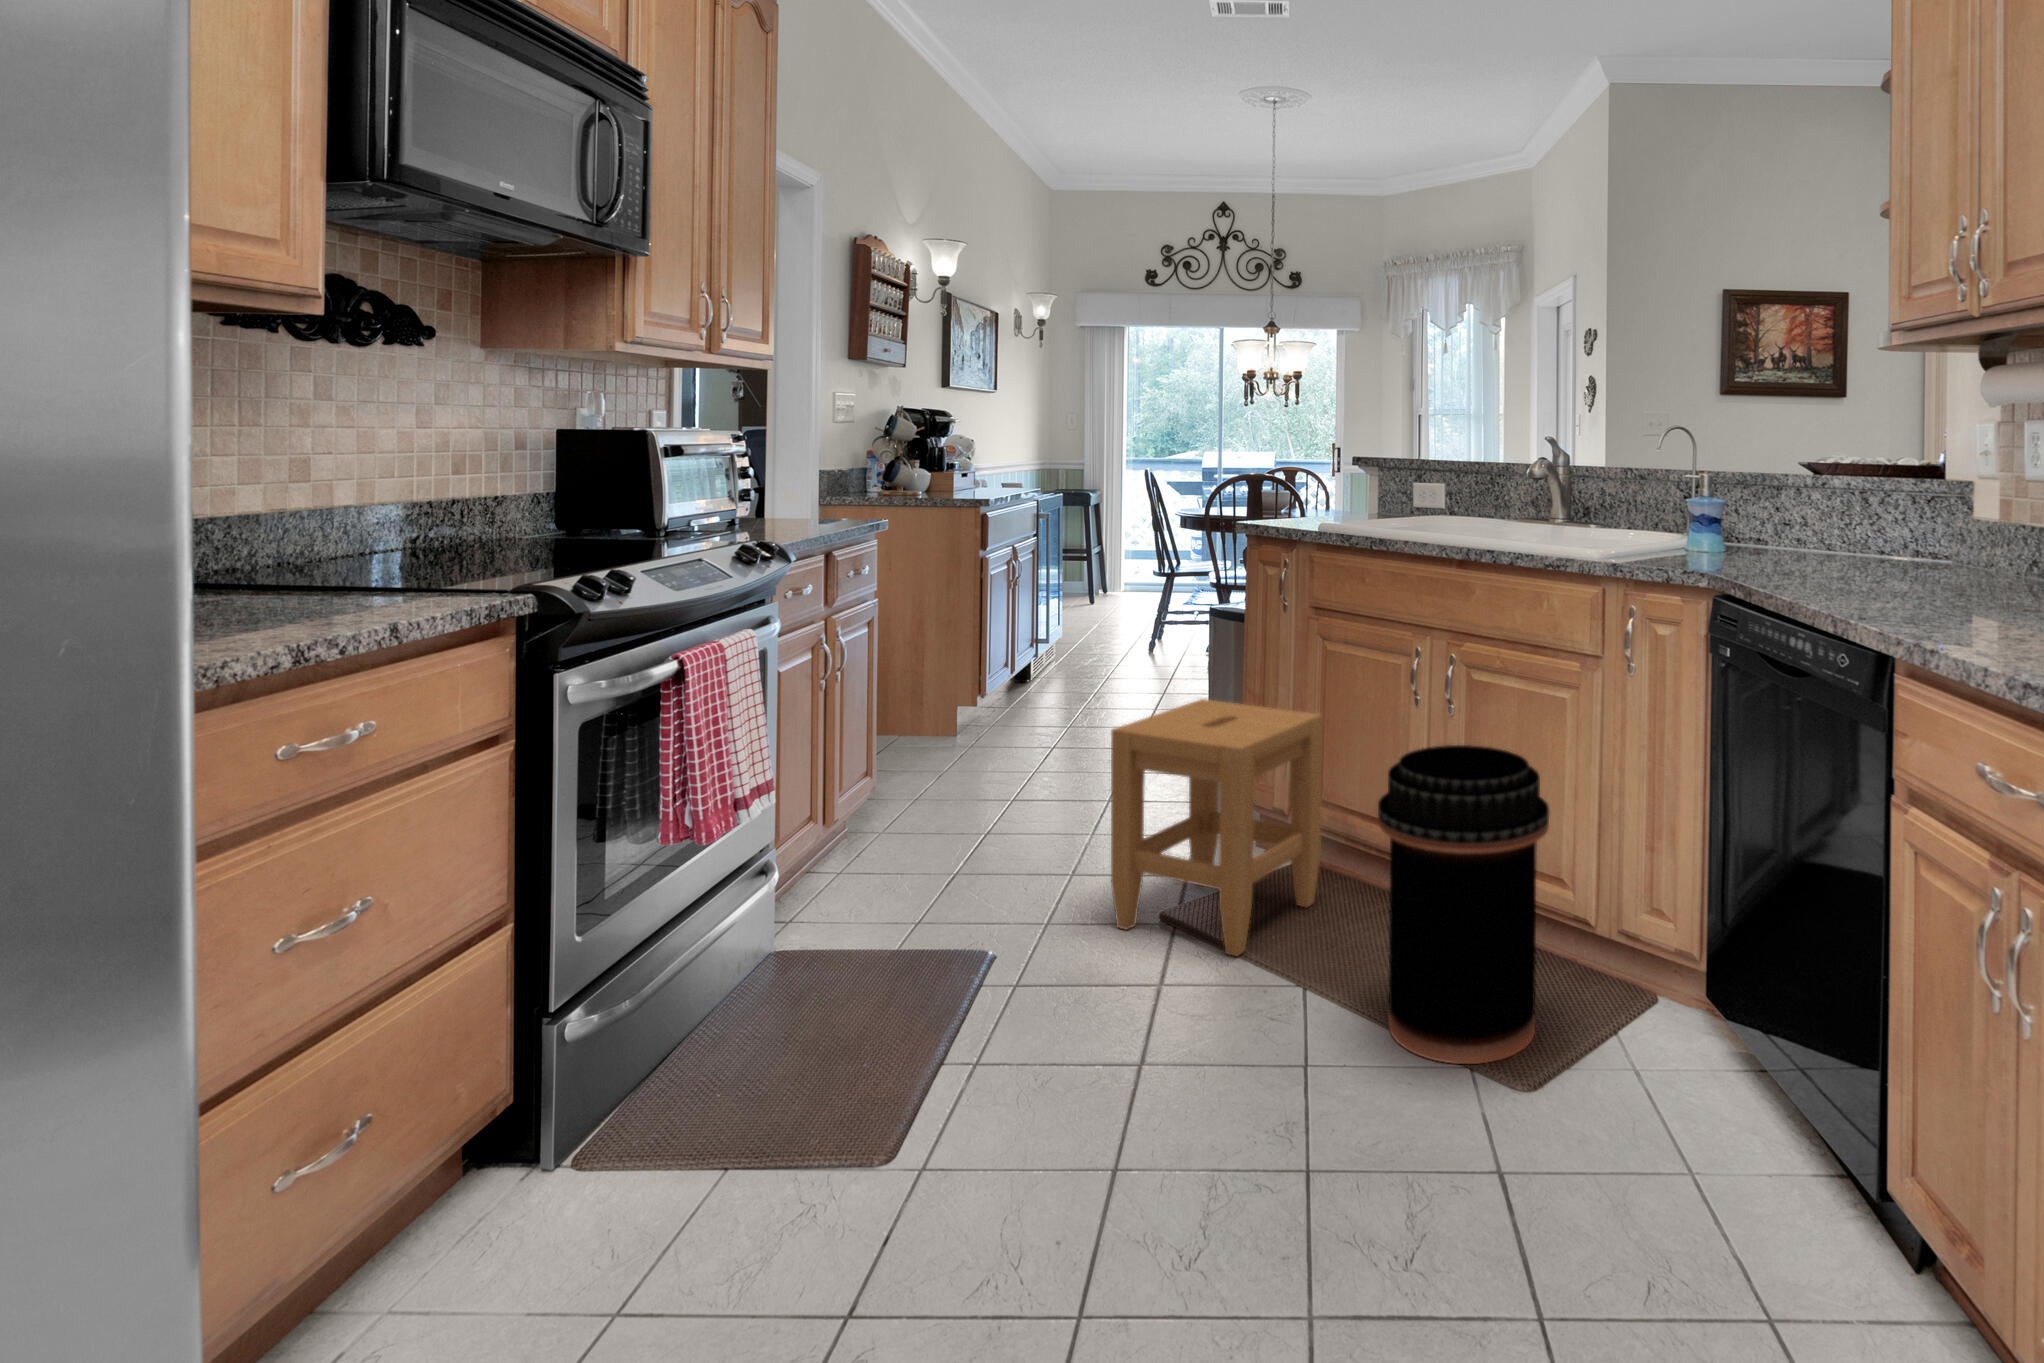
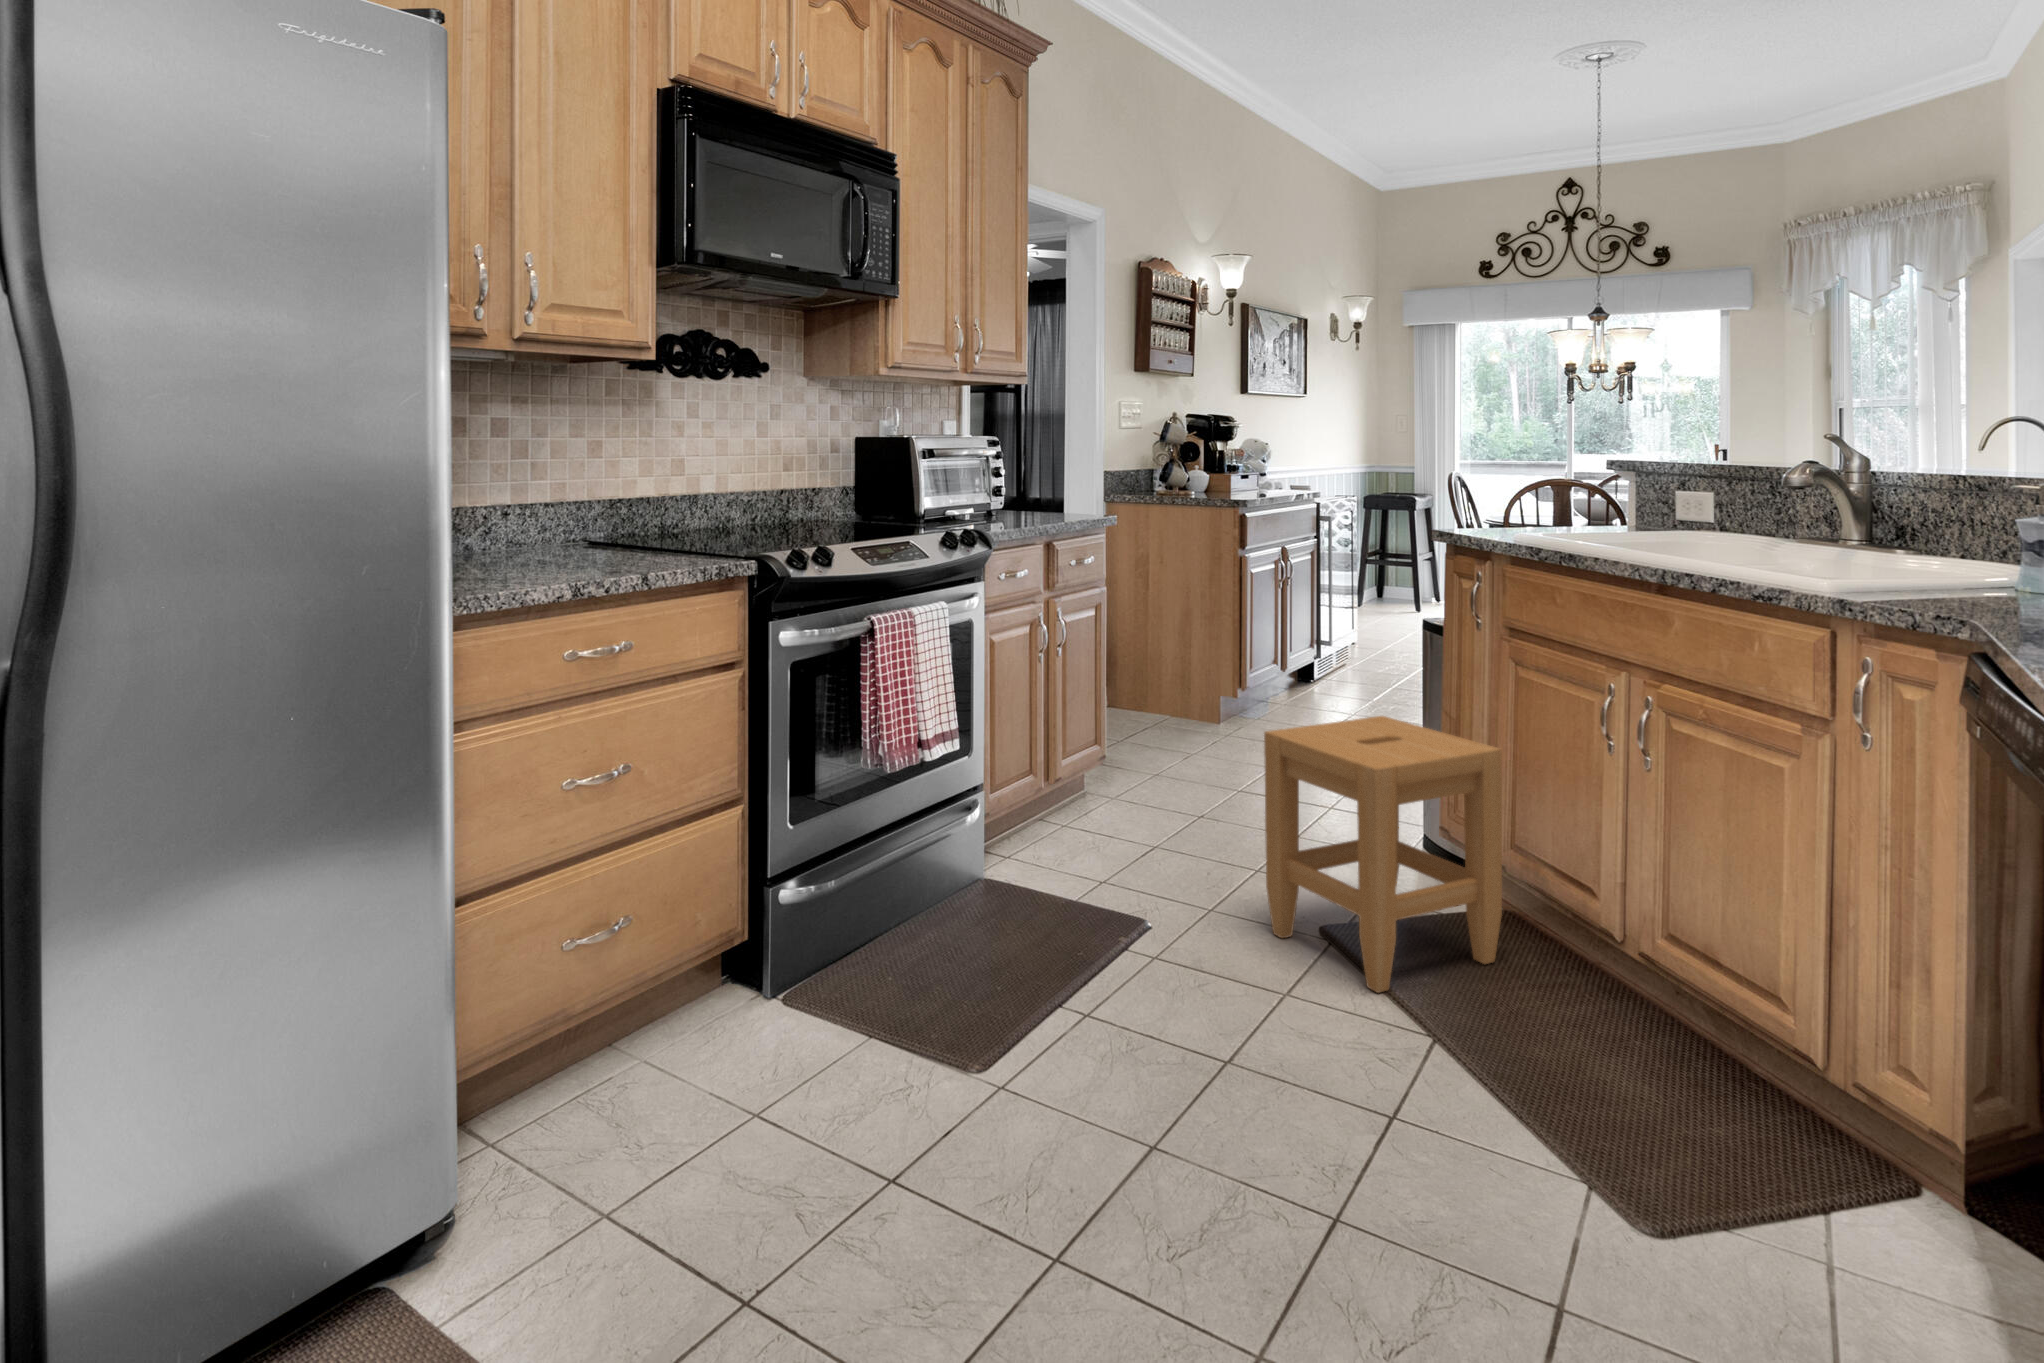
trash can: present [1378,745,1549,1064] -> none [1488,800,1719,1196]

